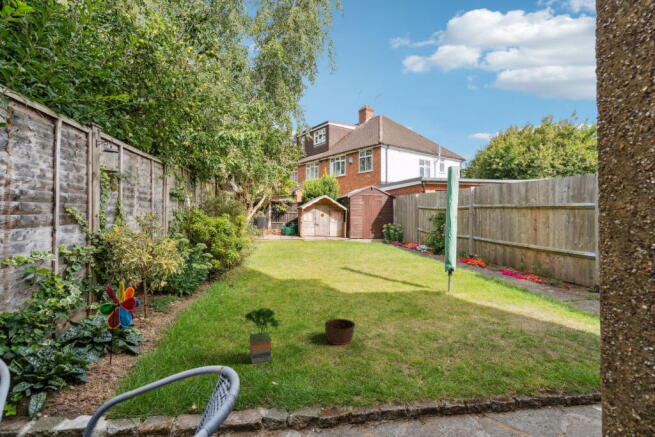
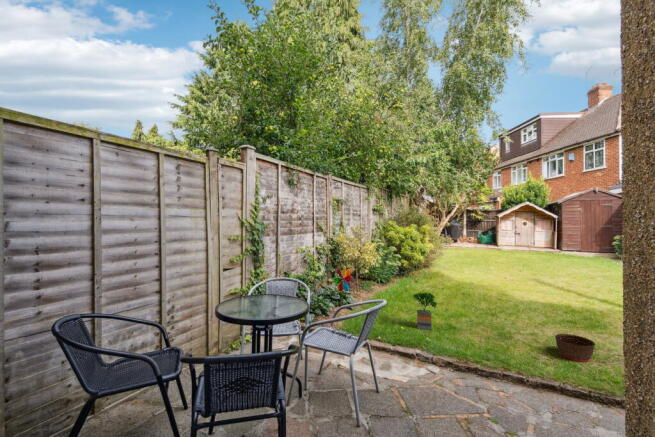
basket: present [325,319,355,345] -> present [555,334,595,362]

